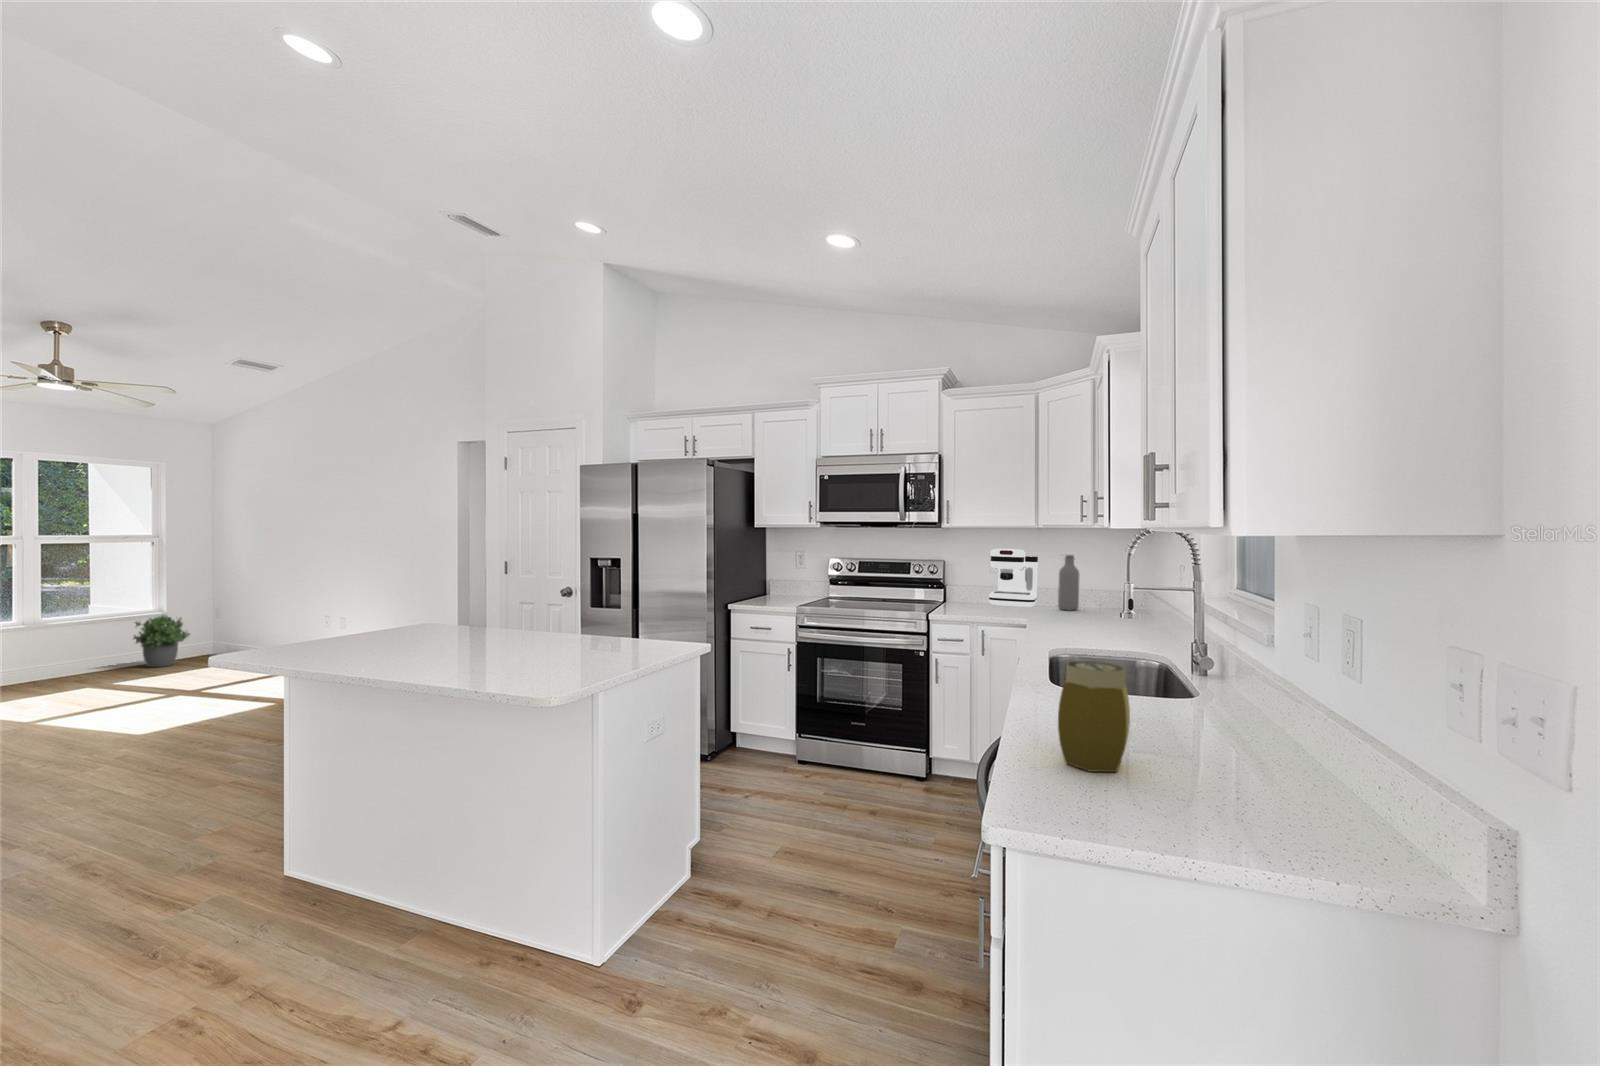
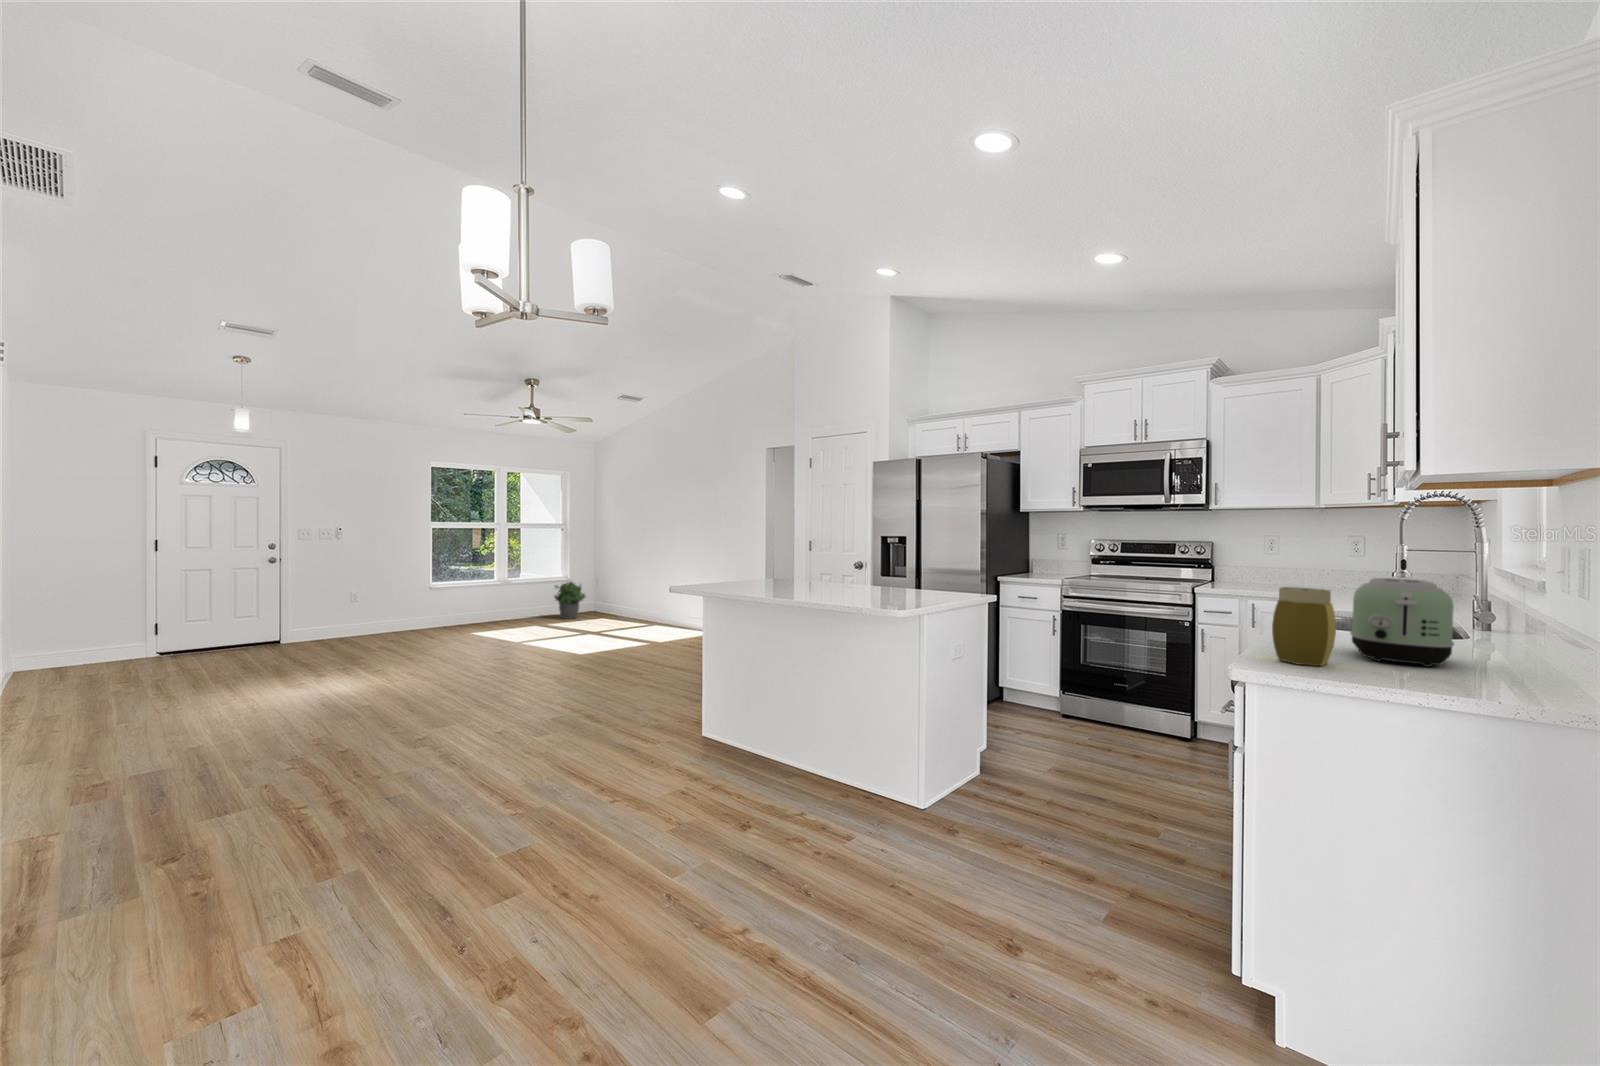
coffee maker: present [989,549,1038,608] -> none [1261,530,1319,587]
bottle: present [1058,555,1079,610] -> none [1340,535,1366,590]
toaster: none [1128,637,1246,756] -> present [1350,578,1454,667]

